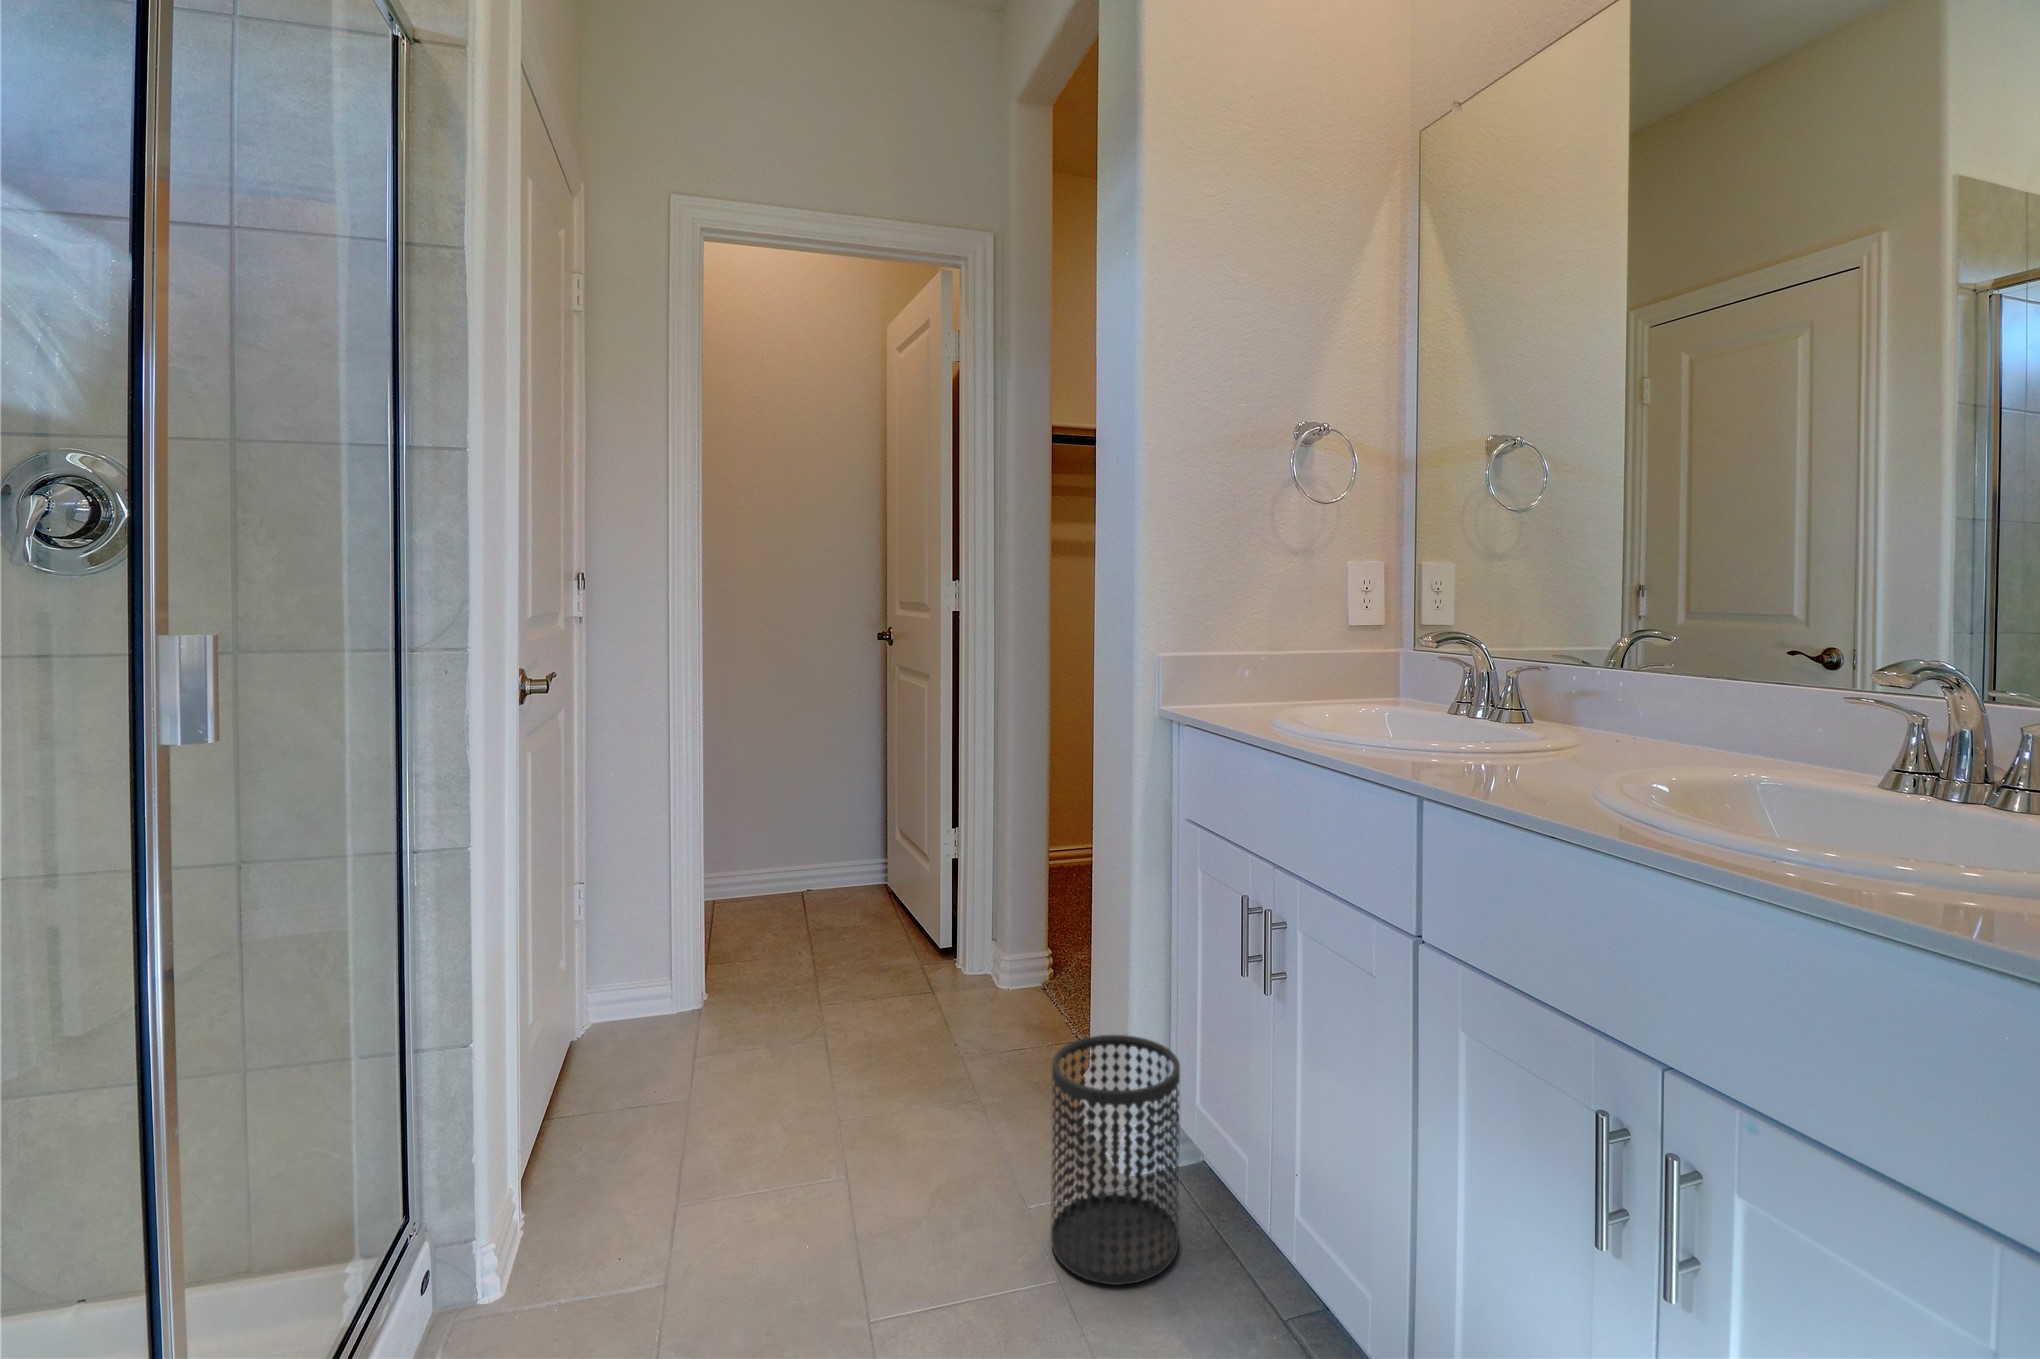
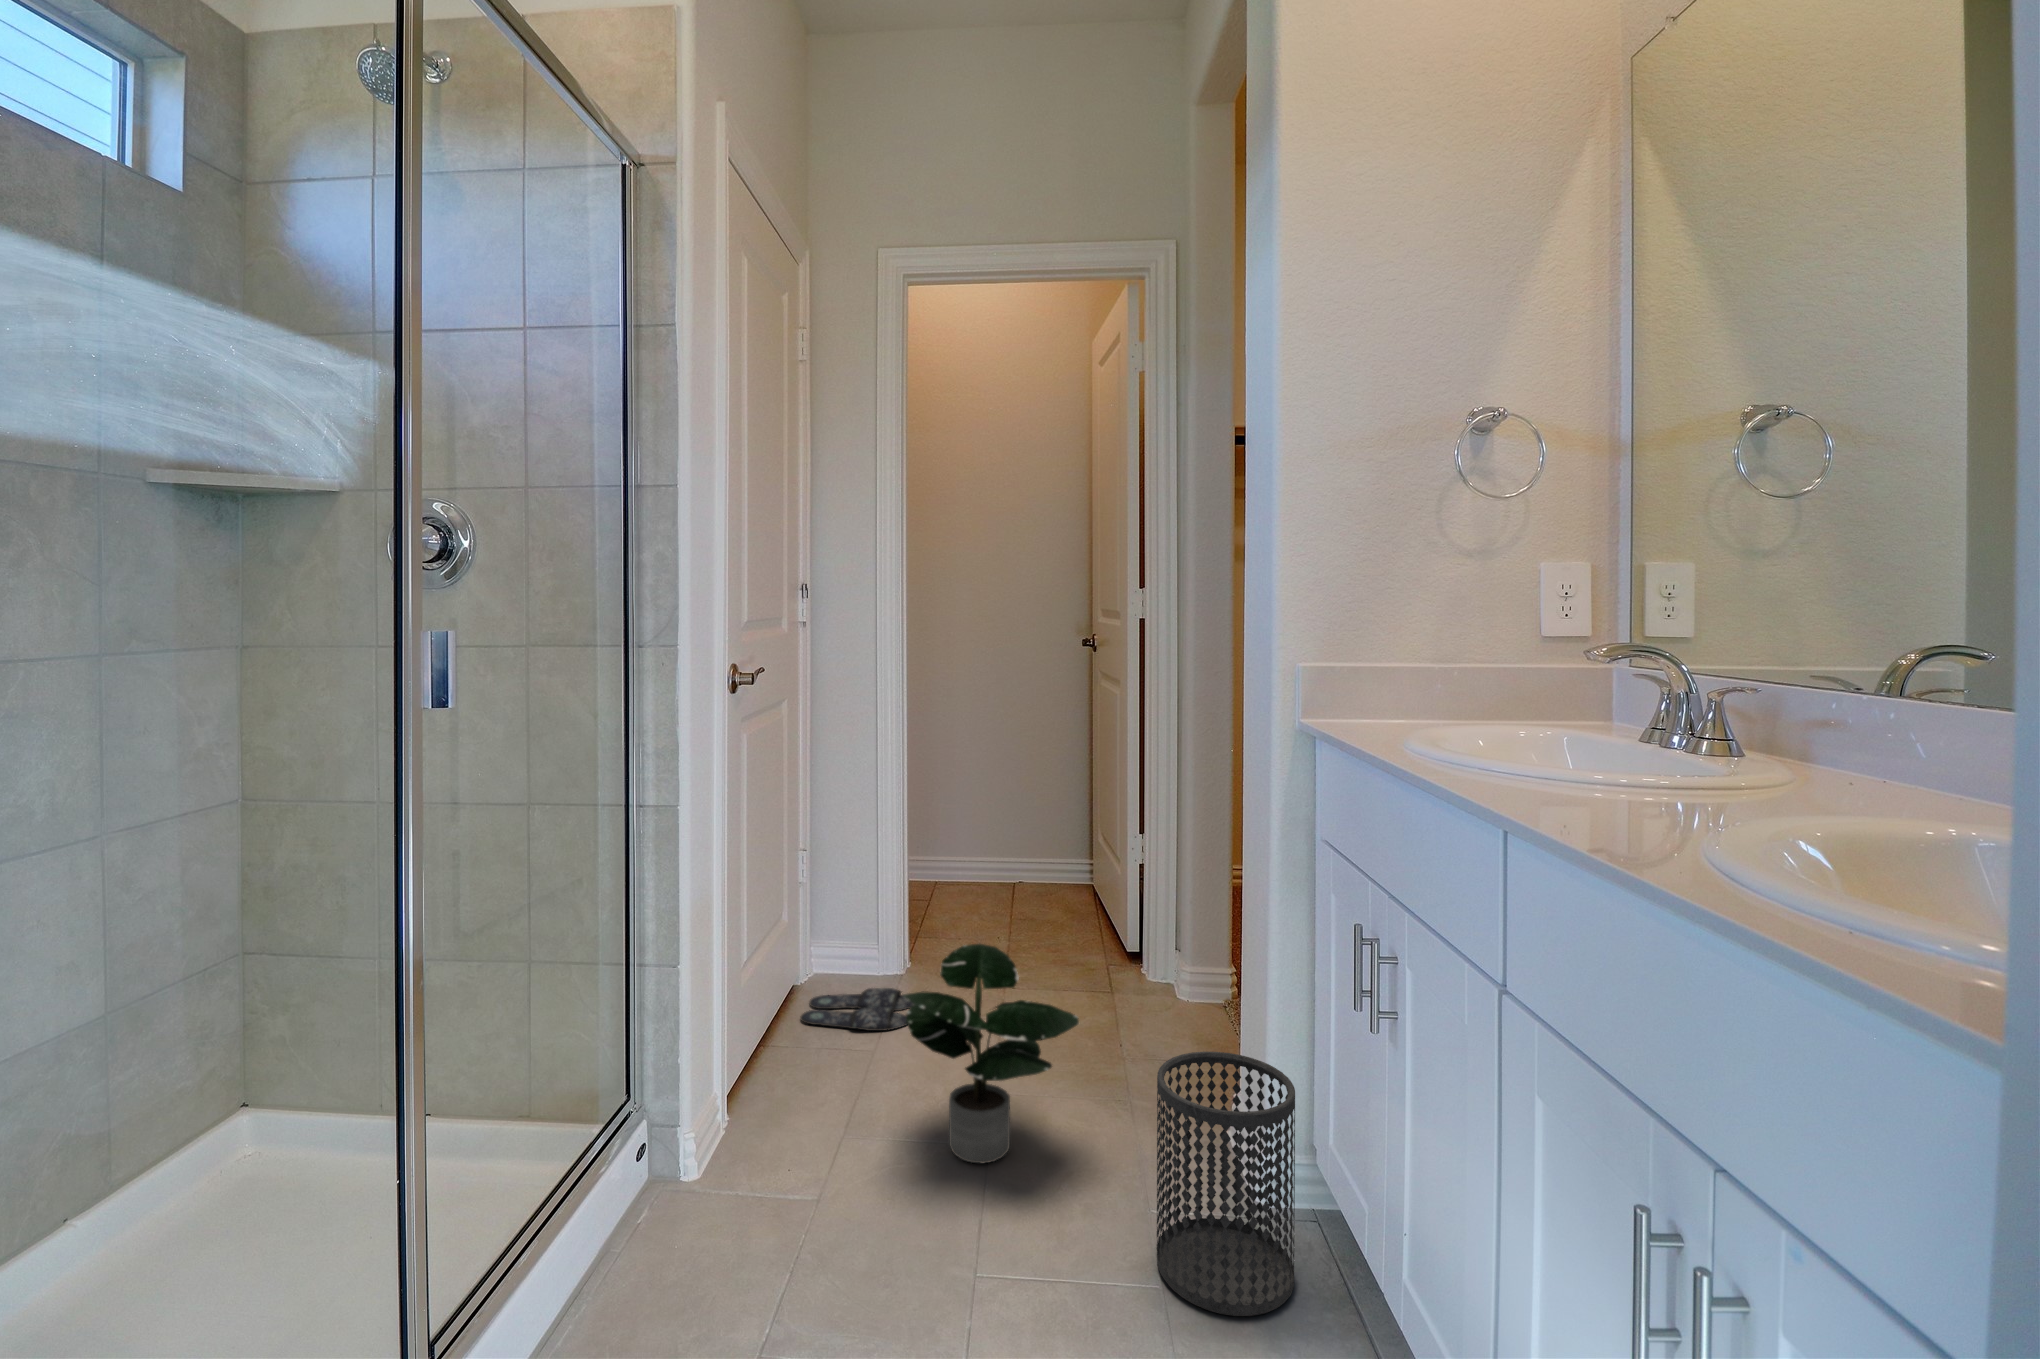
potted plant: none [757,963,952,1198] -> present [903,944,1079,1163]
slippers: none [589,1026,726,1083] -> present [801,988,914,1031]

